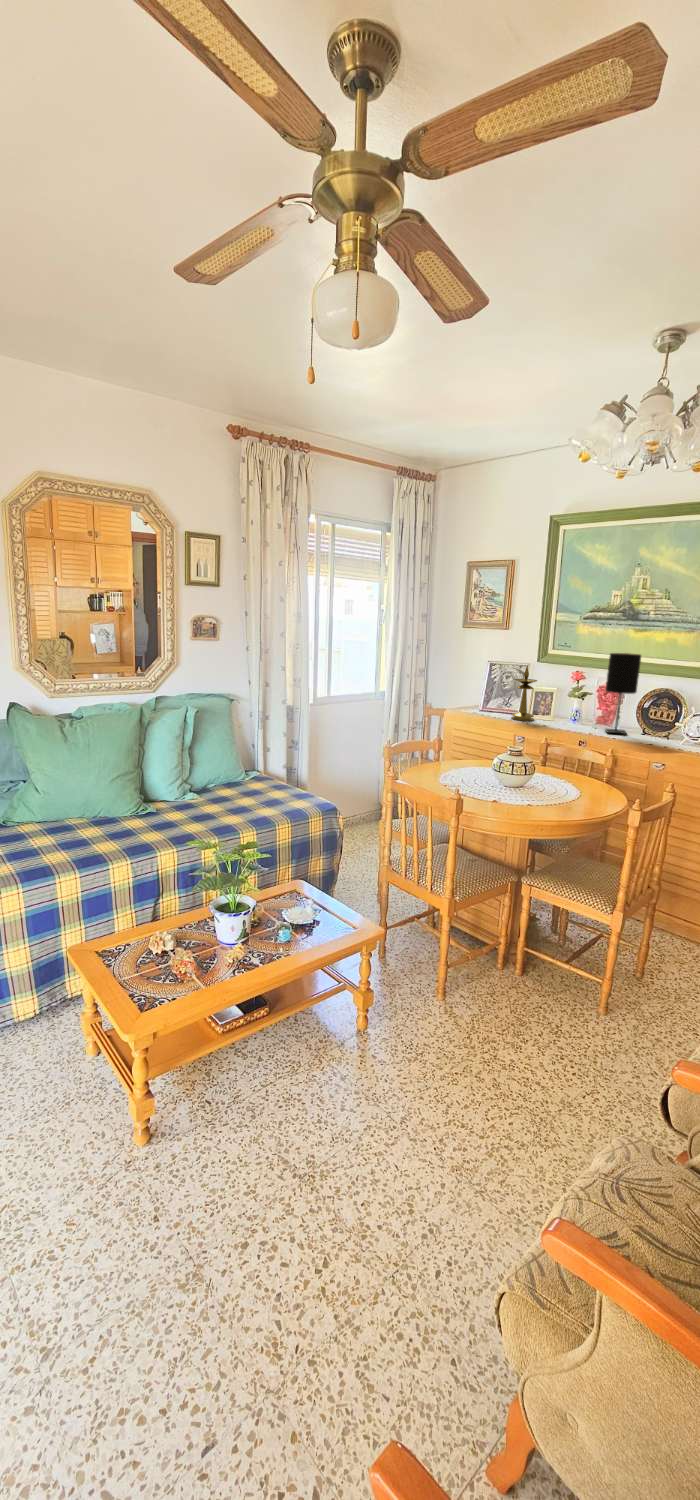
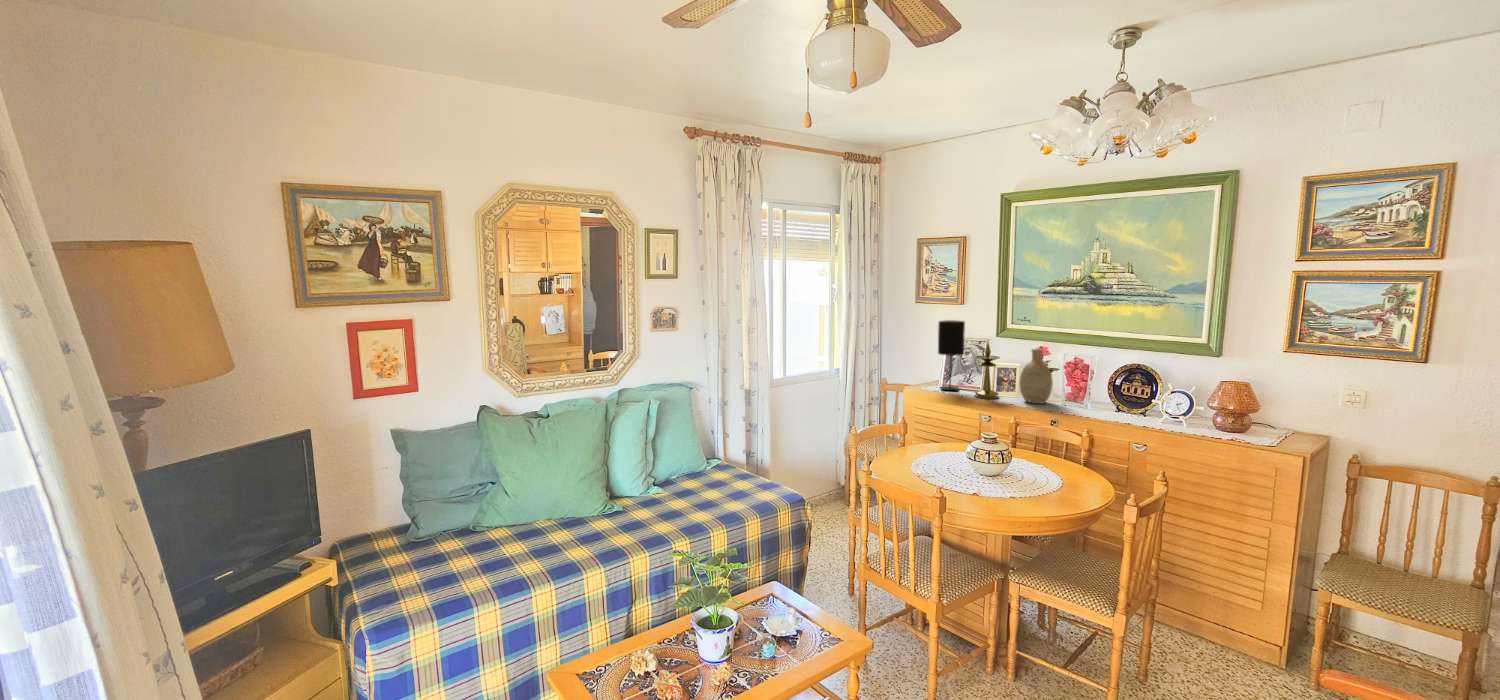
table lamp: present [605,653,641,734] -> present [938,320,965,390]
decorative vase: none [554,672,585,726] -> present [1019,349,1053,404]

